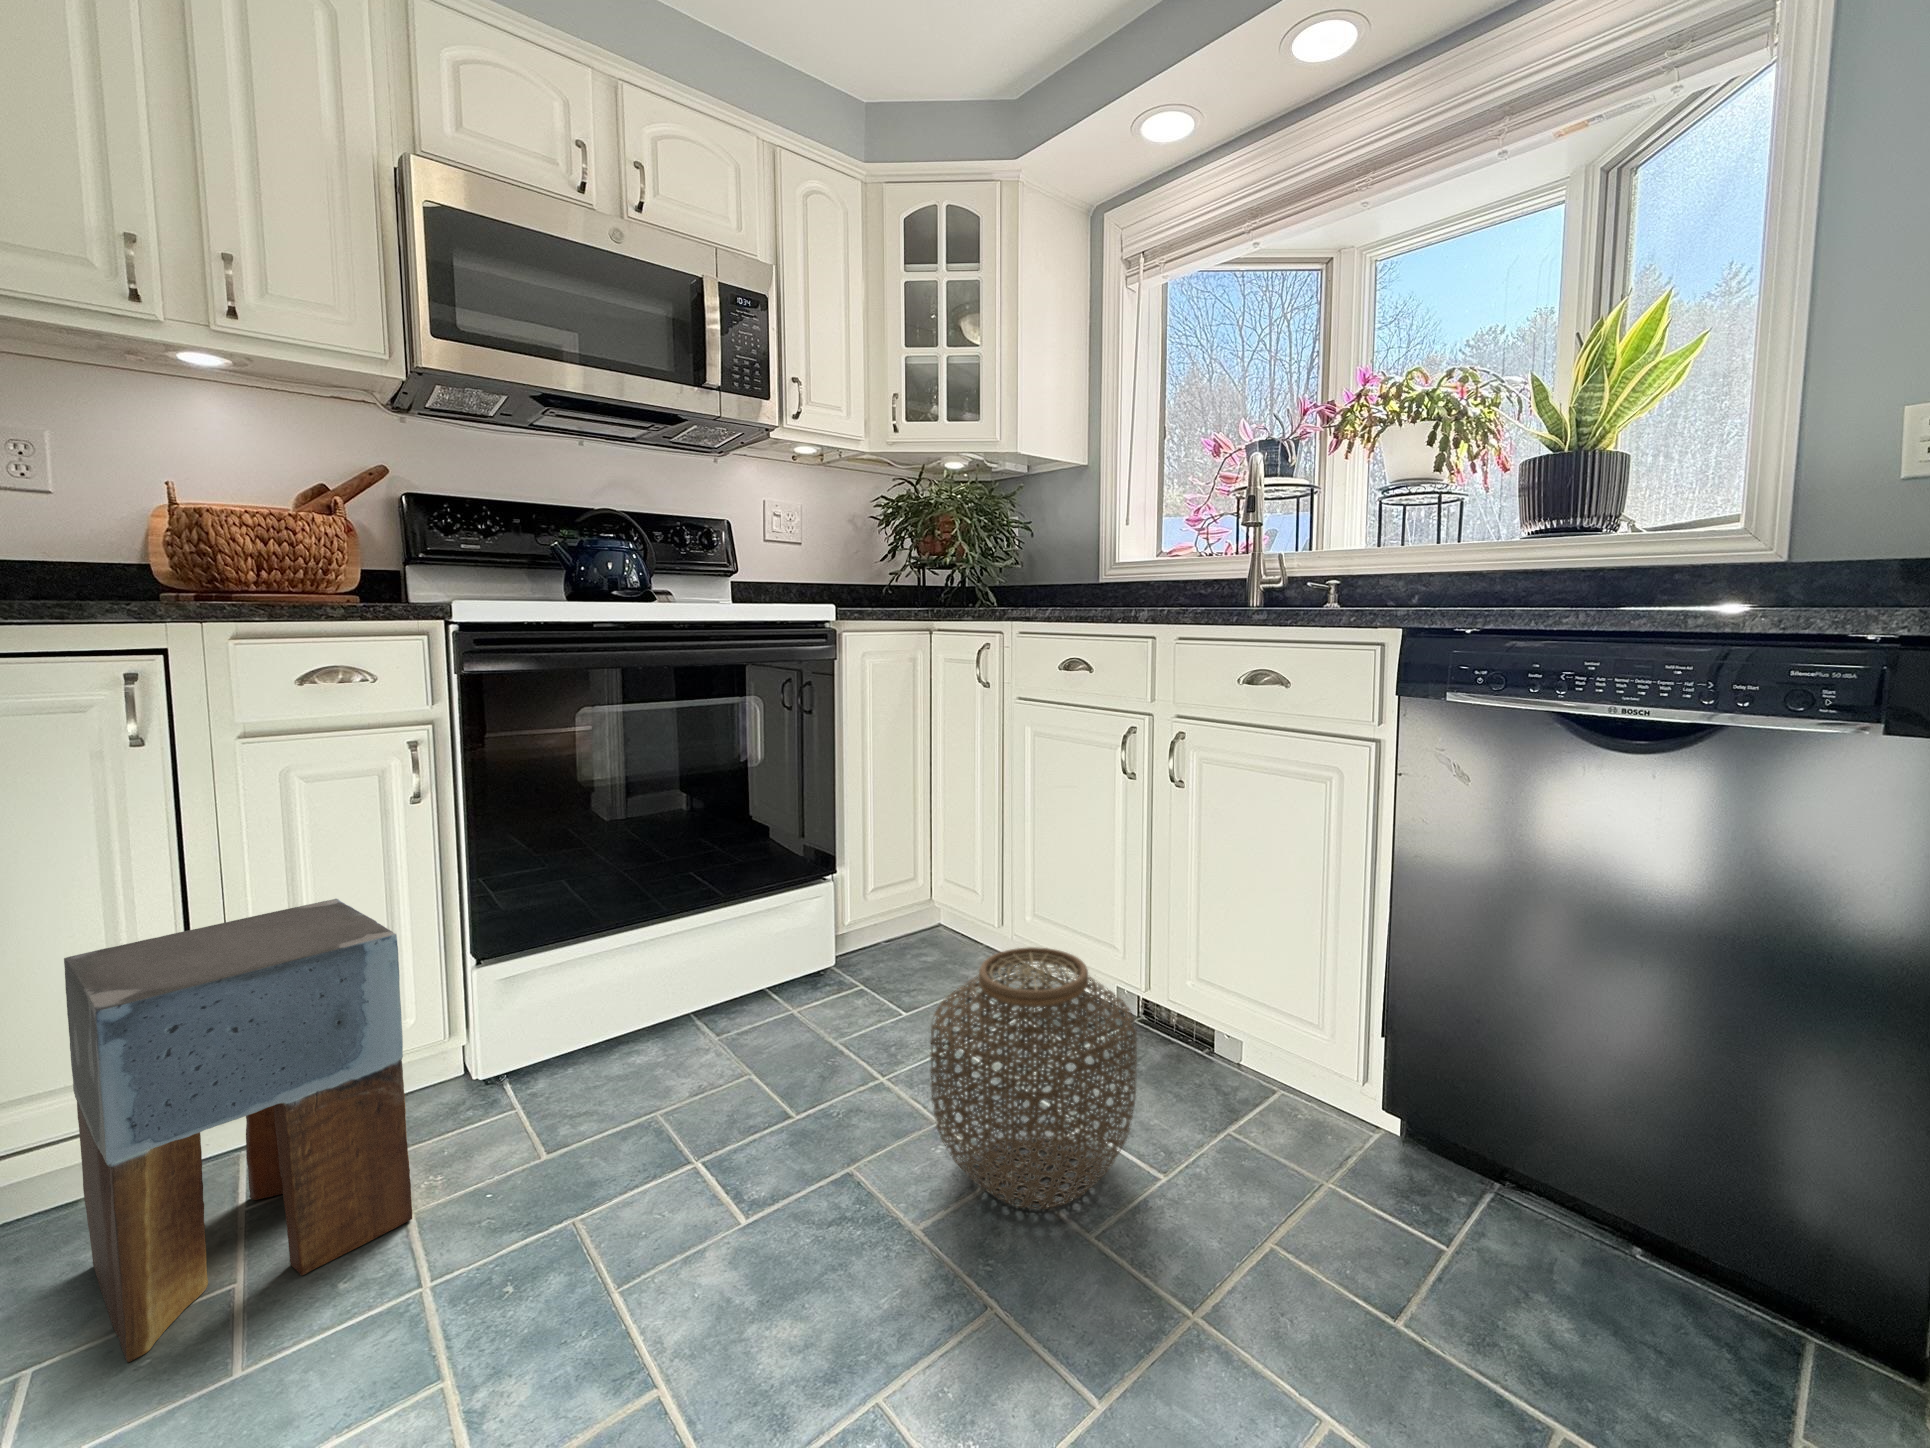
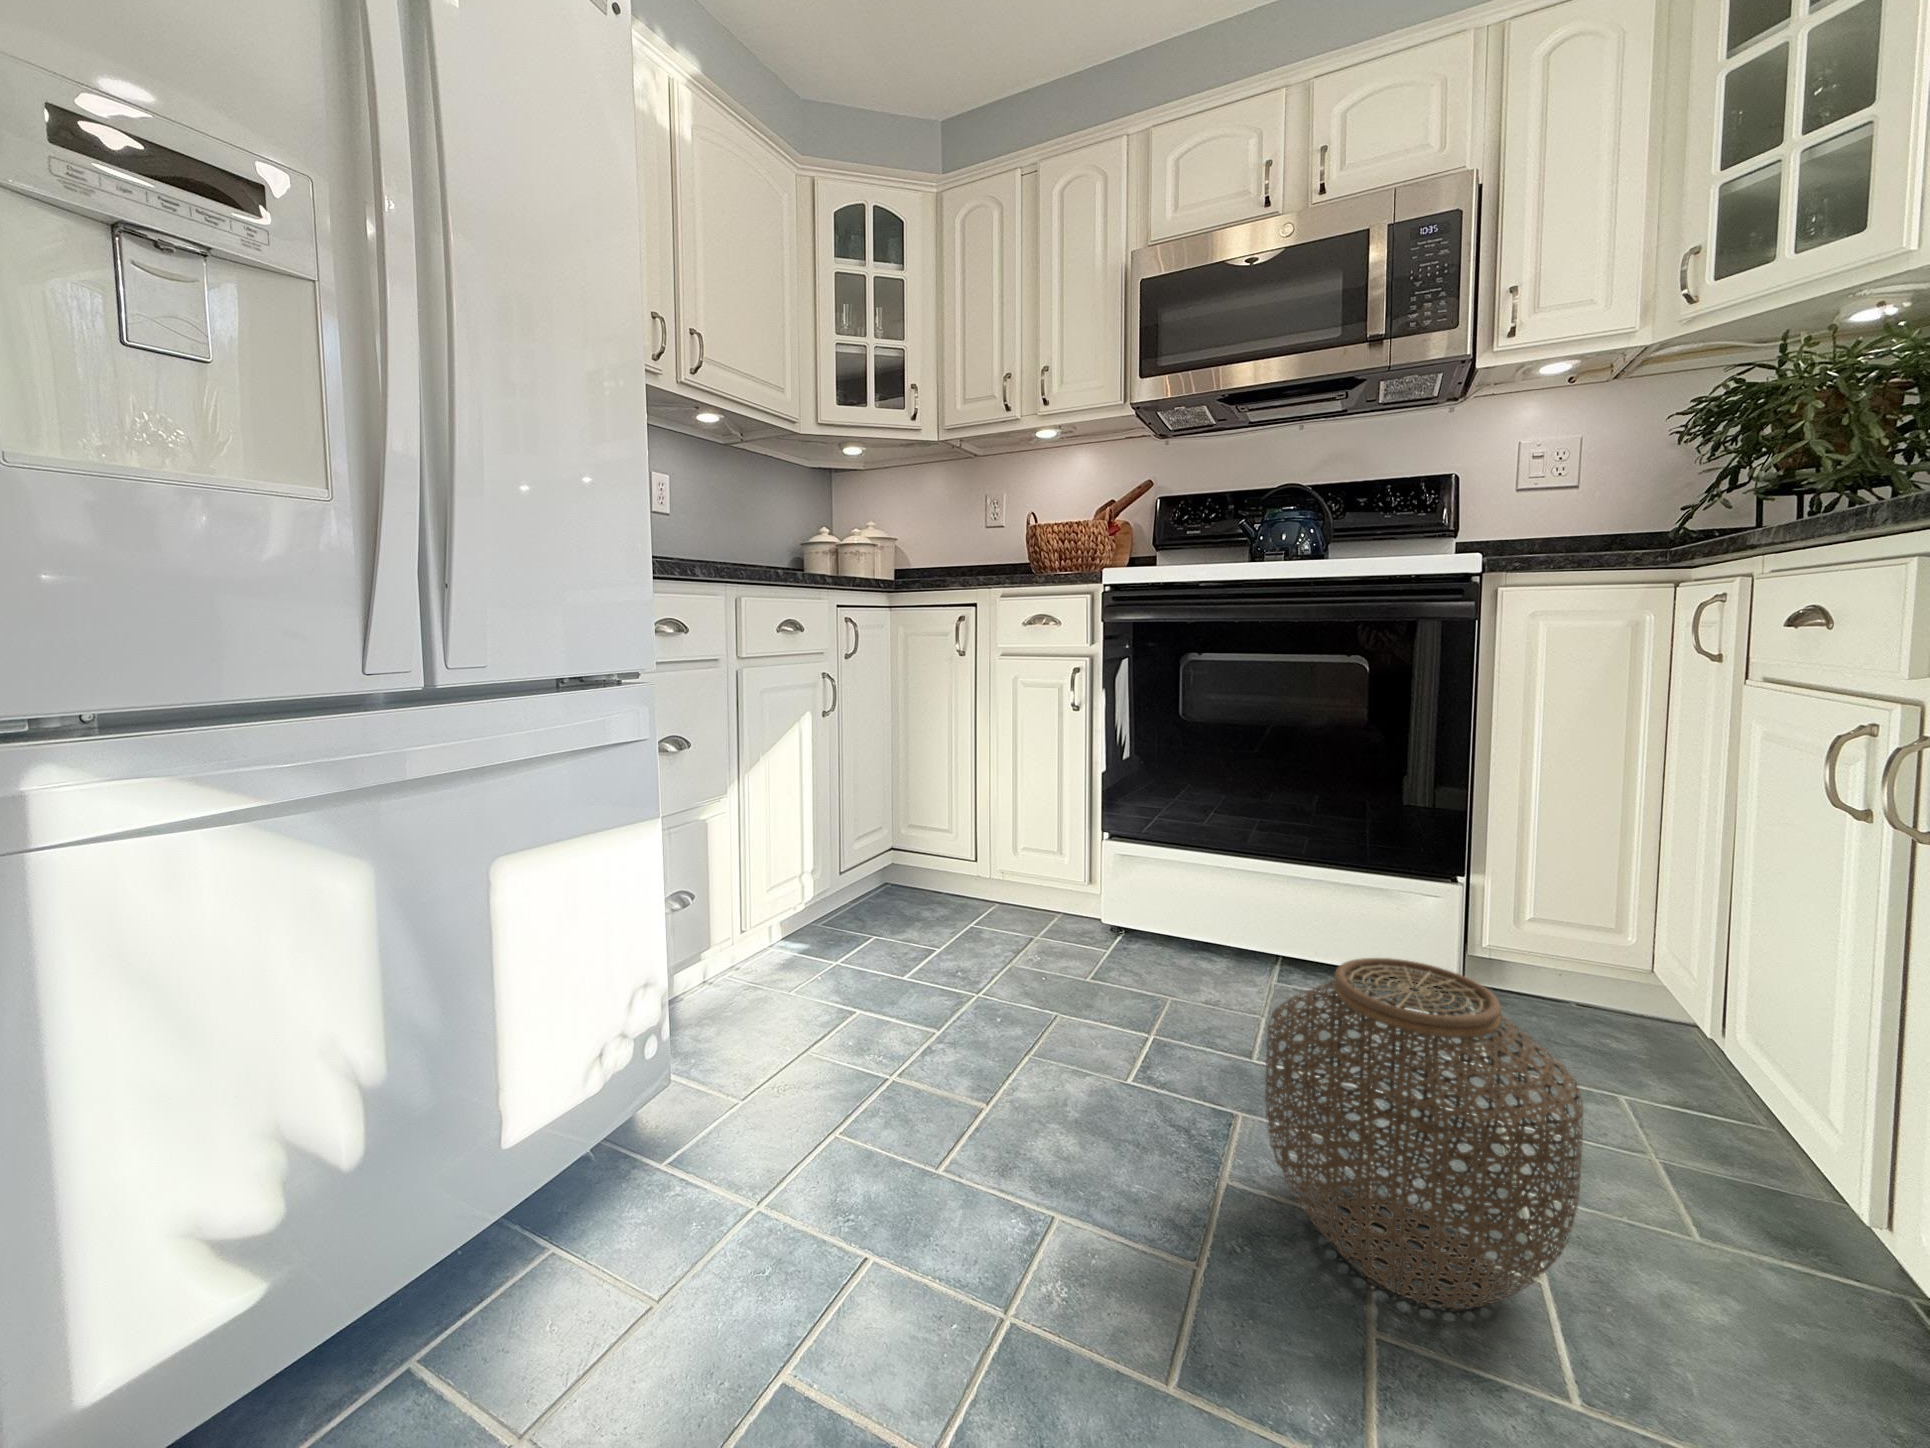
stool: present [64,899,412,1362] -> none [888,756,1027,965]

